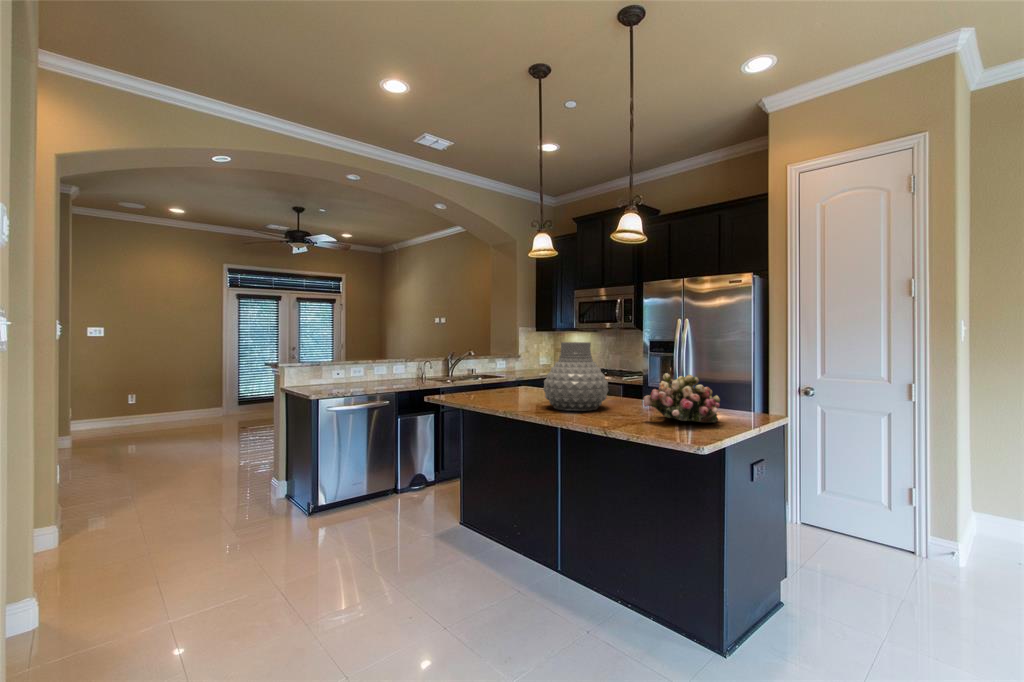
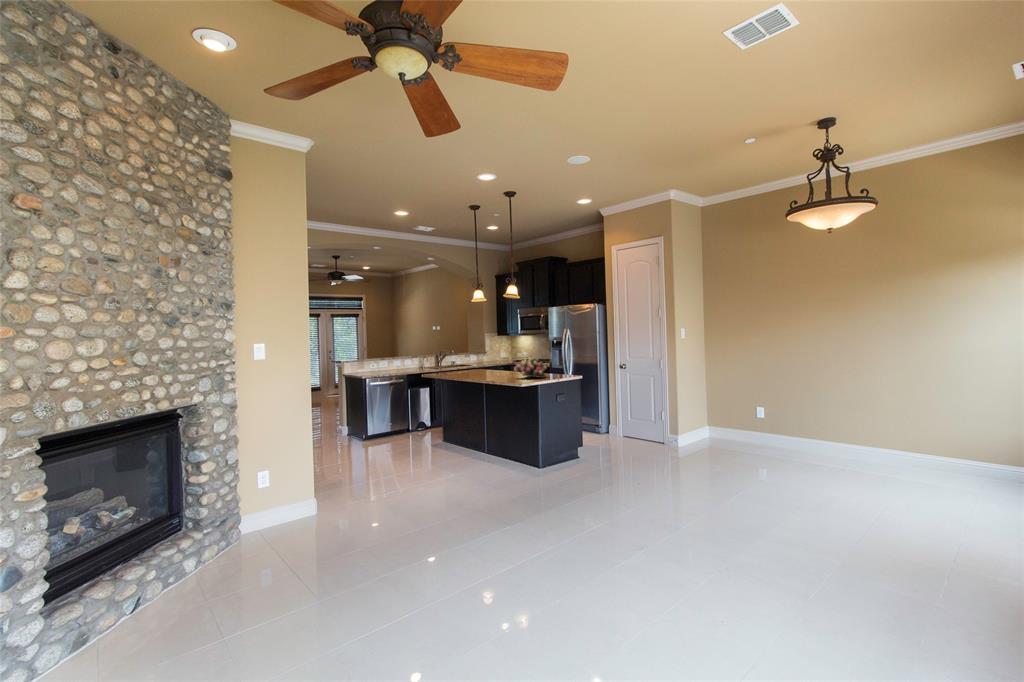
vase: present [543,342,608,411] -> none [477,344,507,376]

